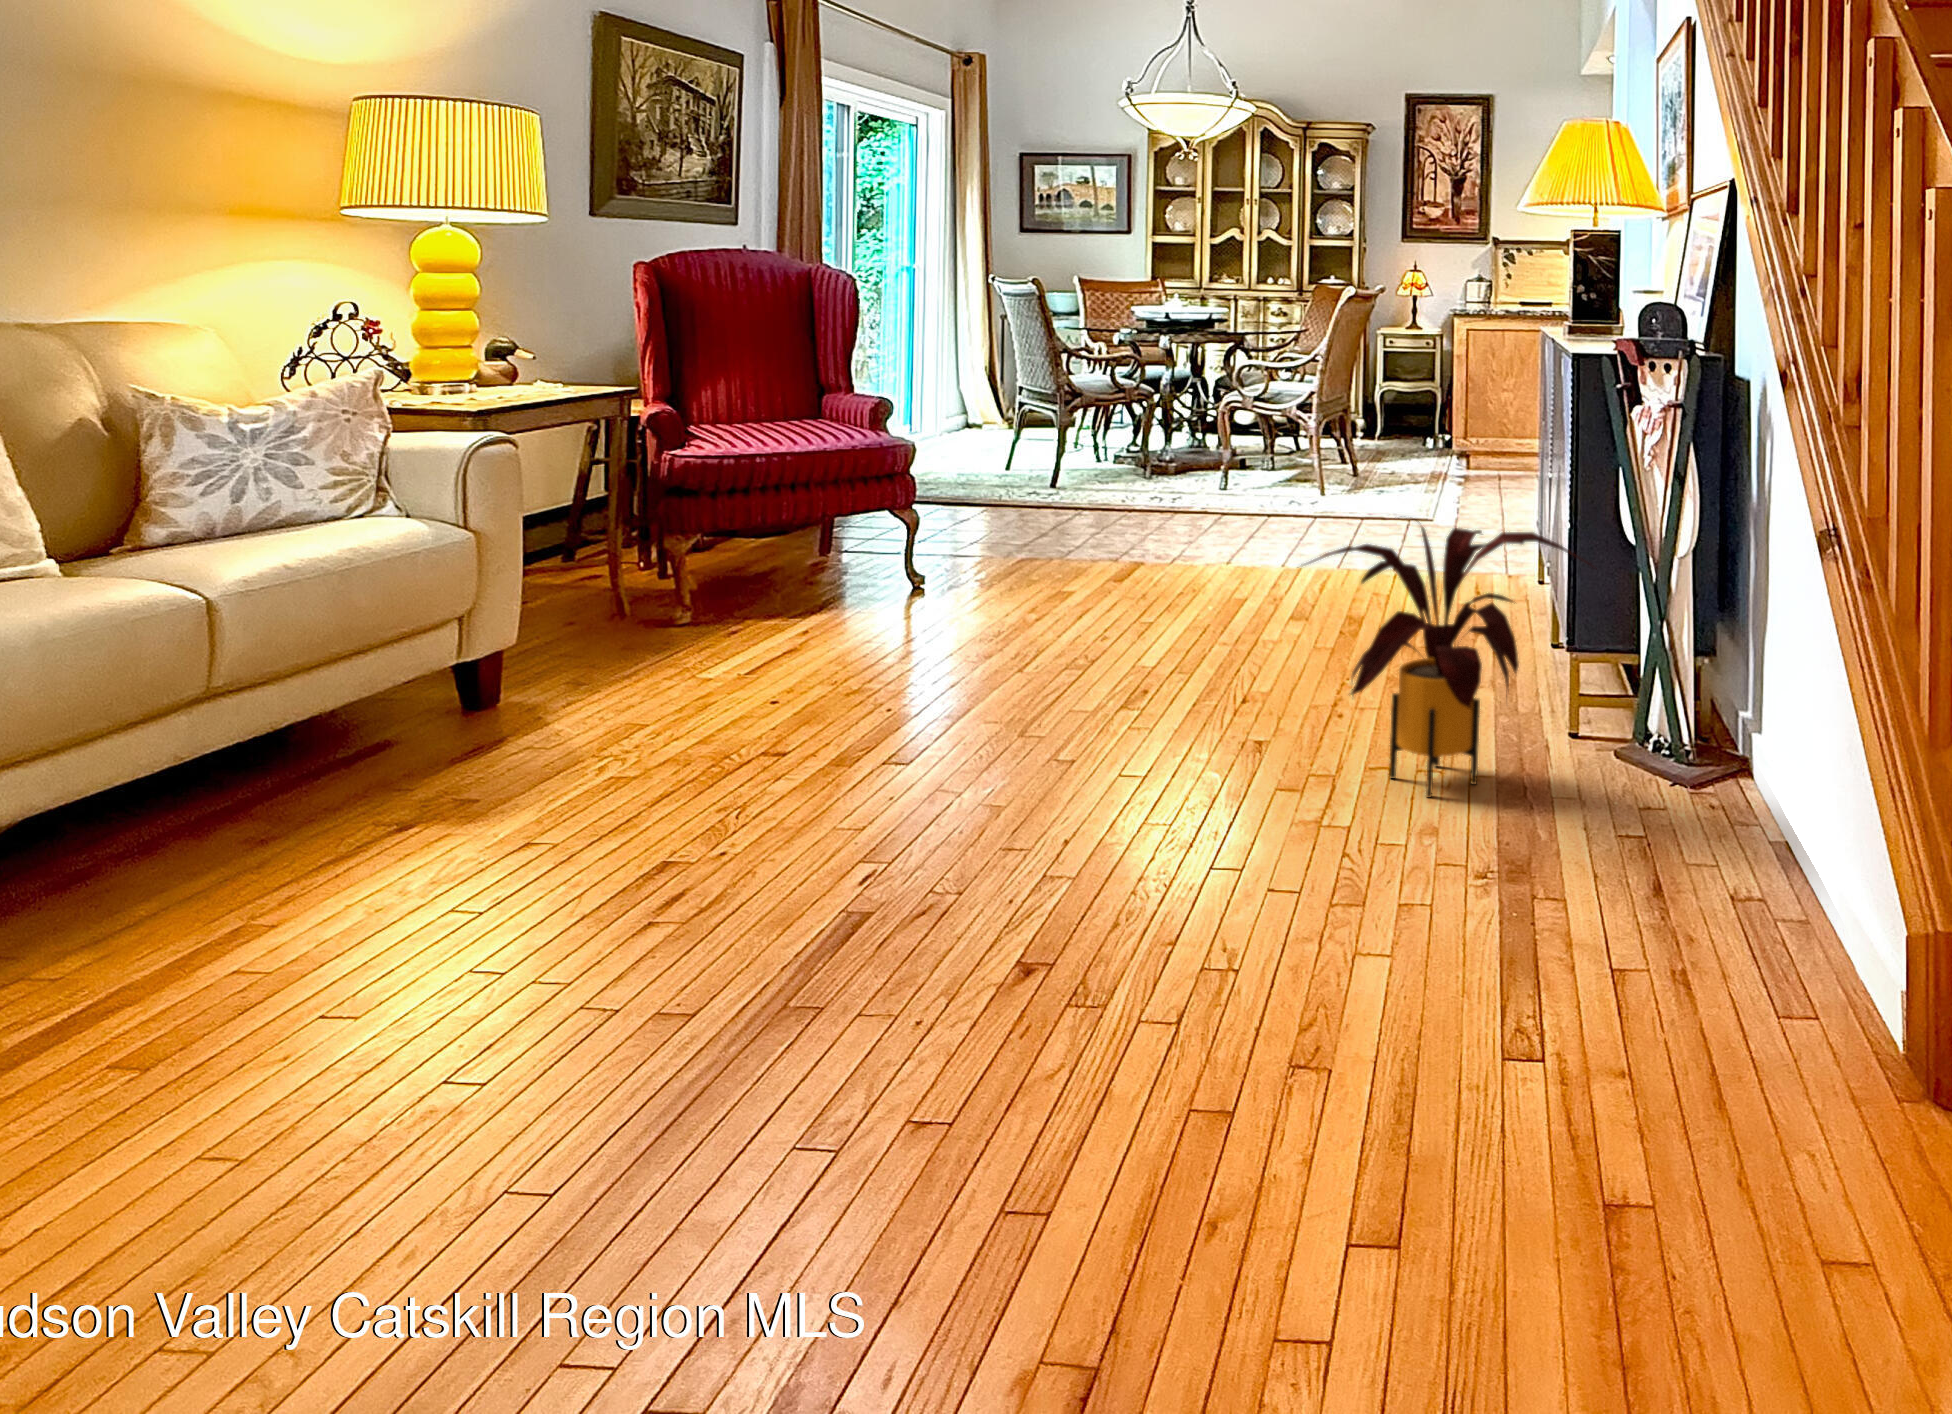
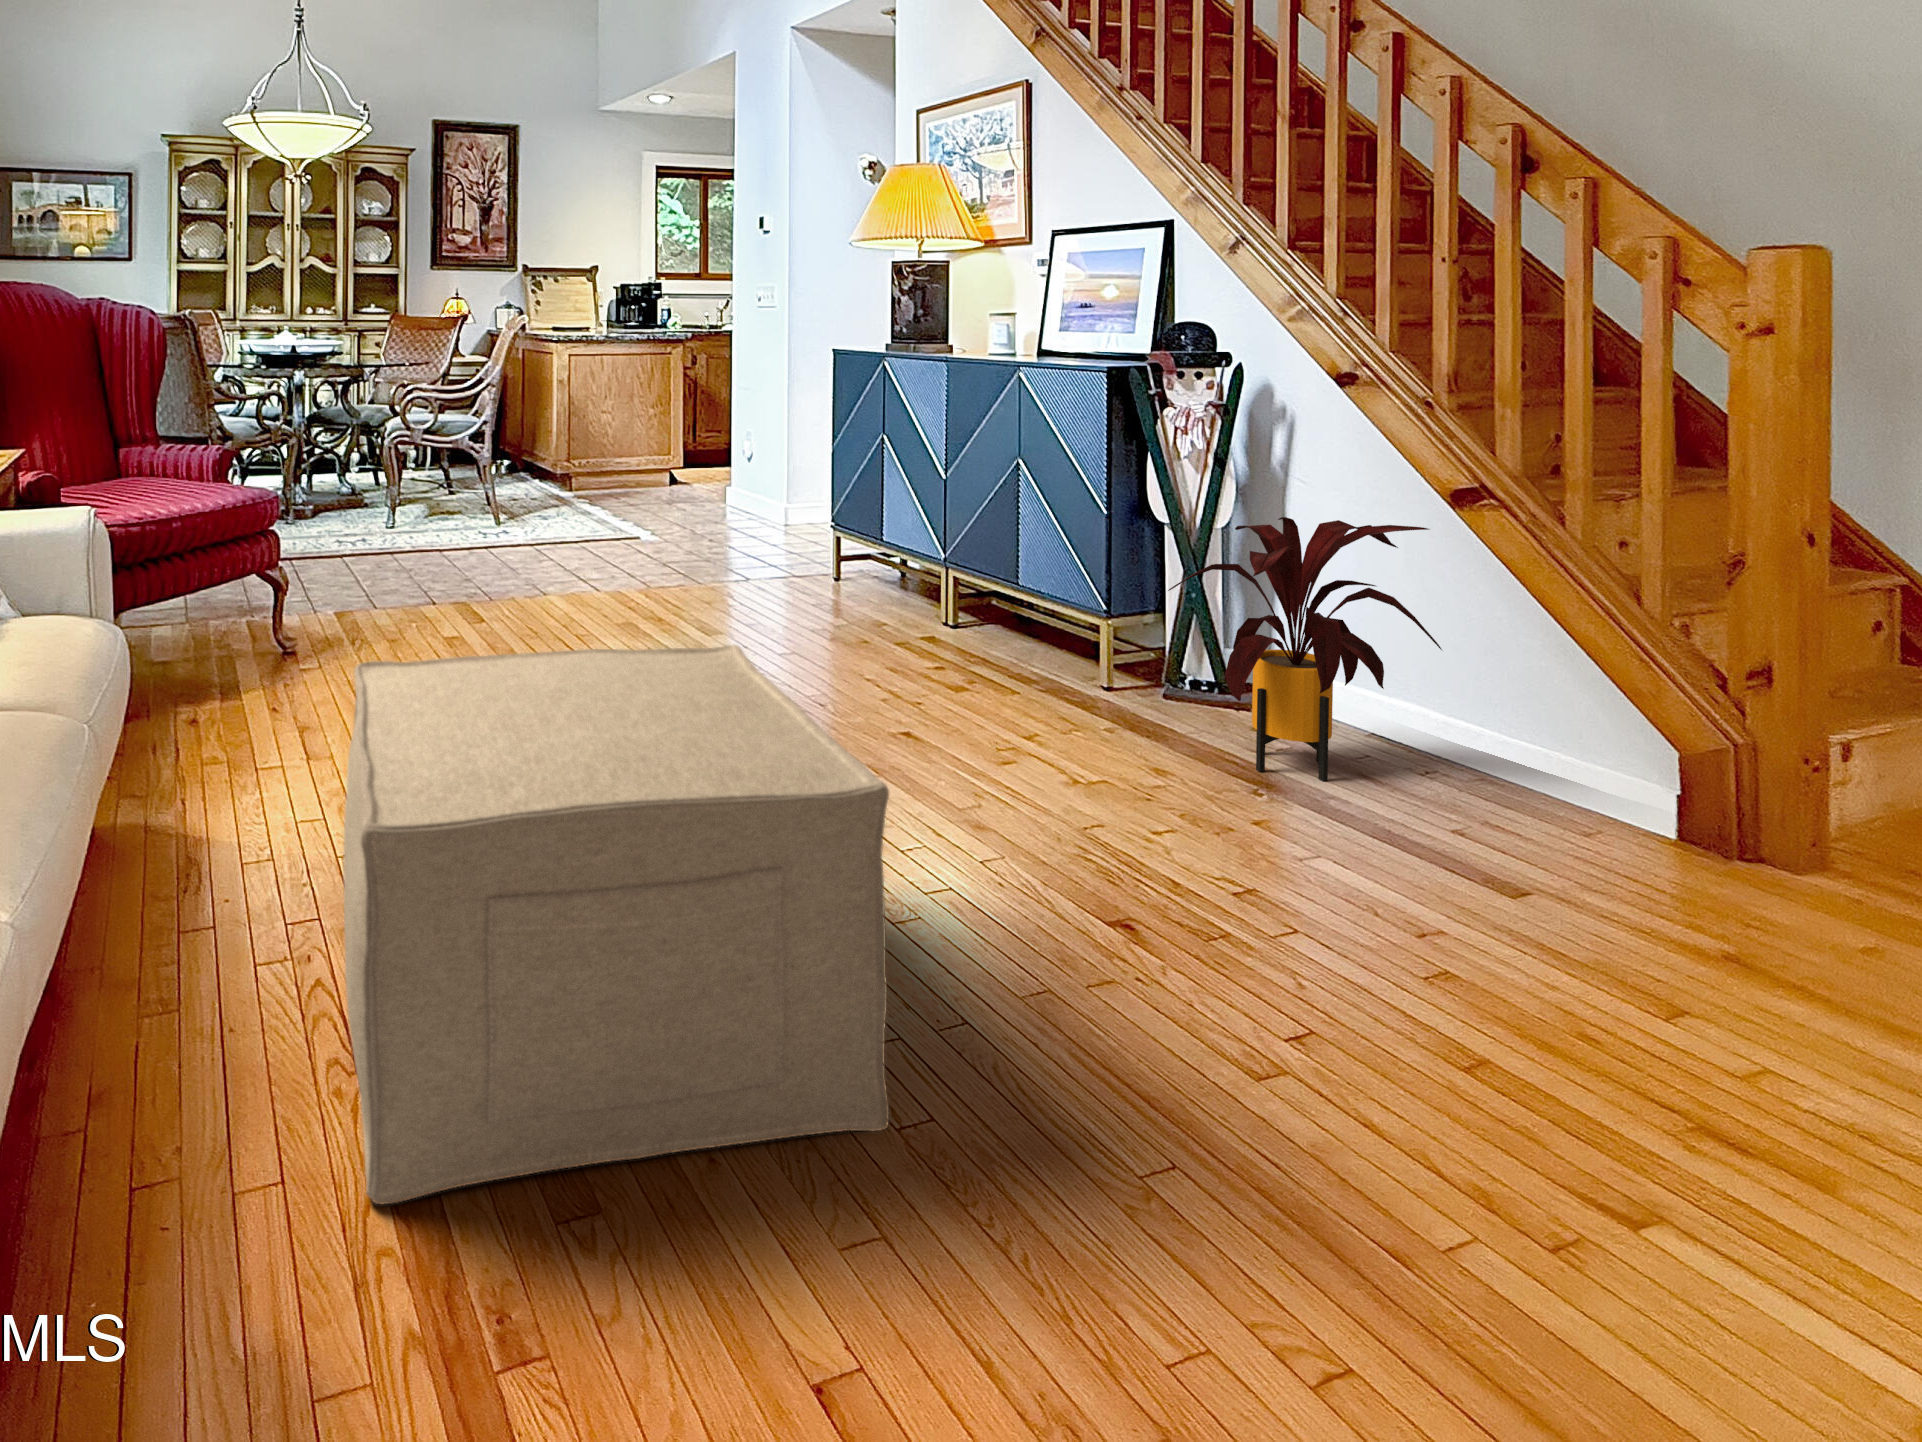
ottoman: none [157,531,749,903] -> present [344,645,889,1204]

